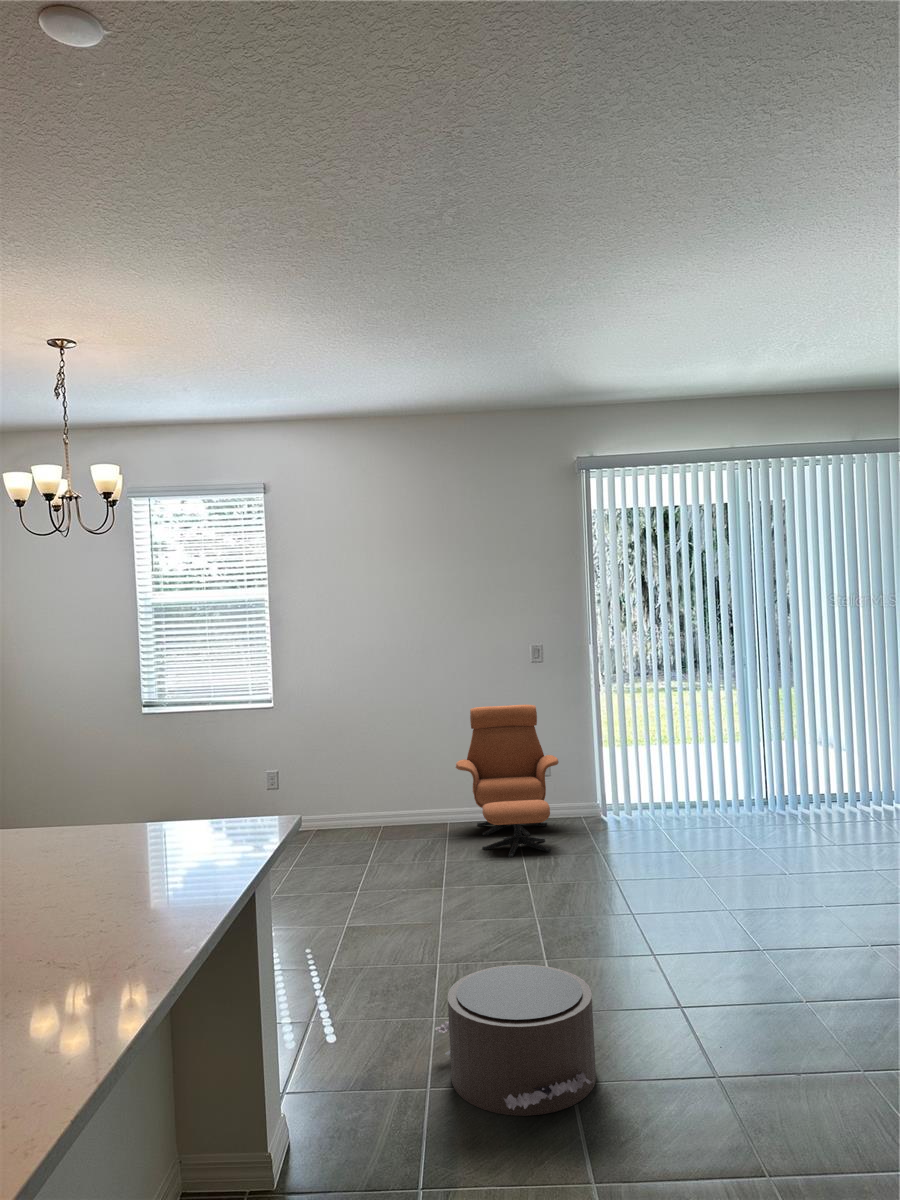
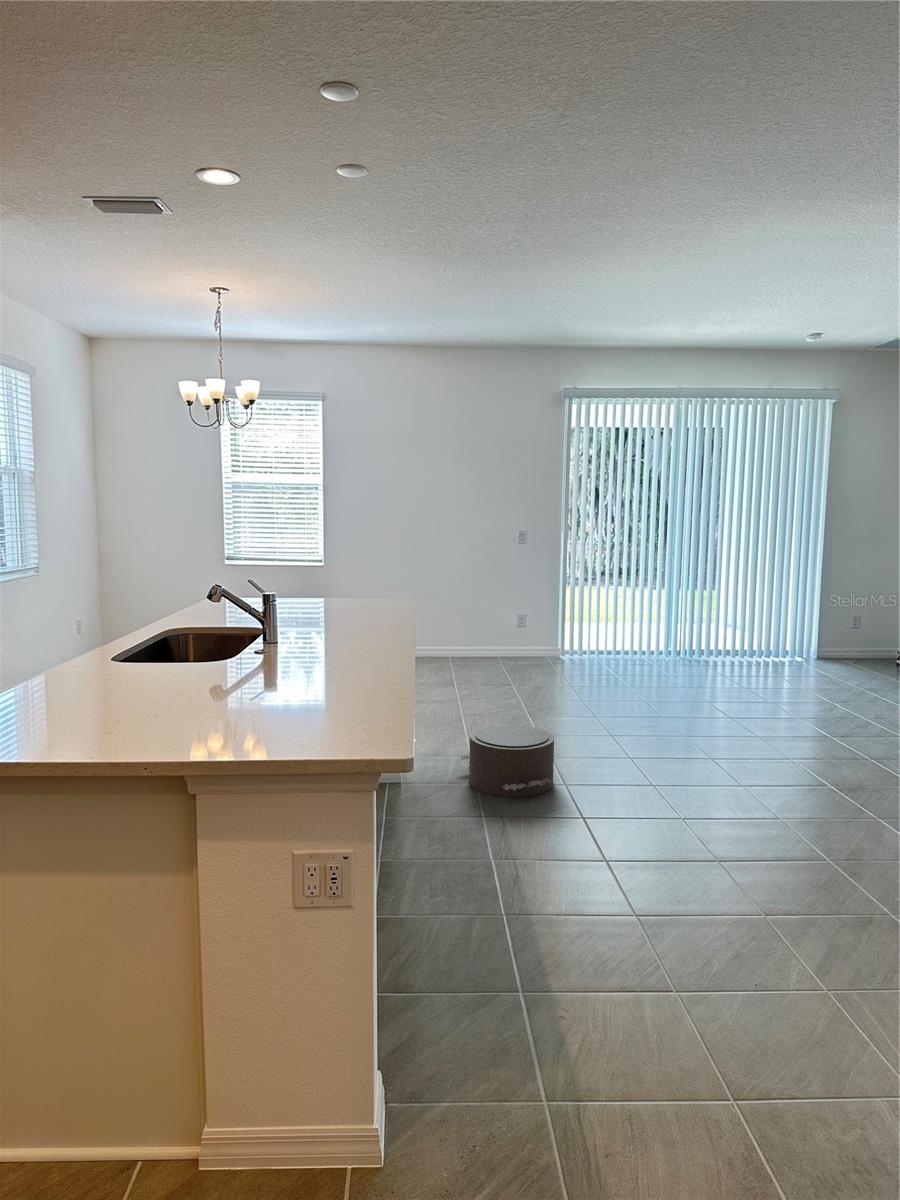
lounge chair: present [456,705,559,857] -> none [457,573,533,679]

